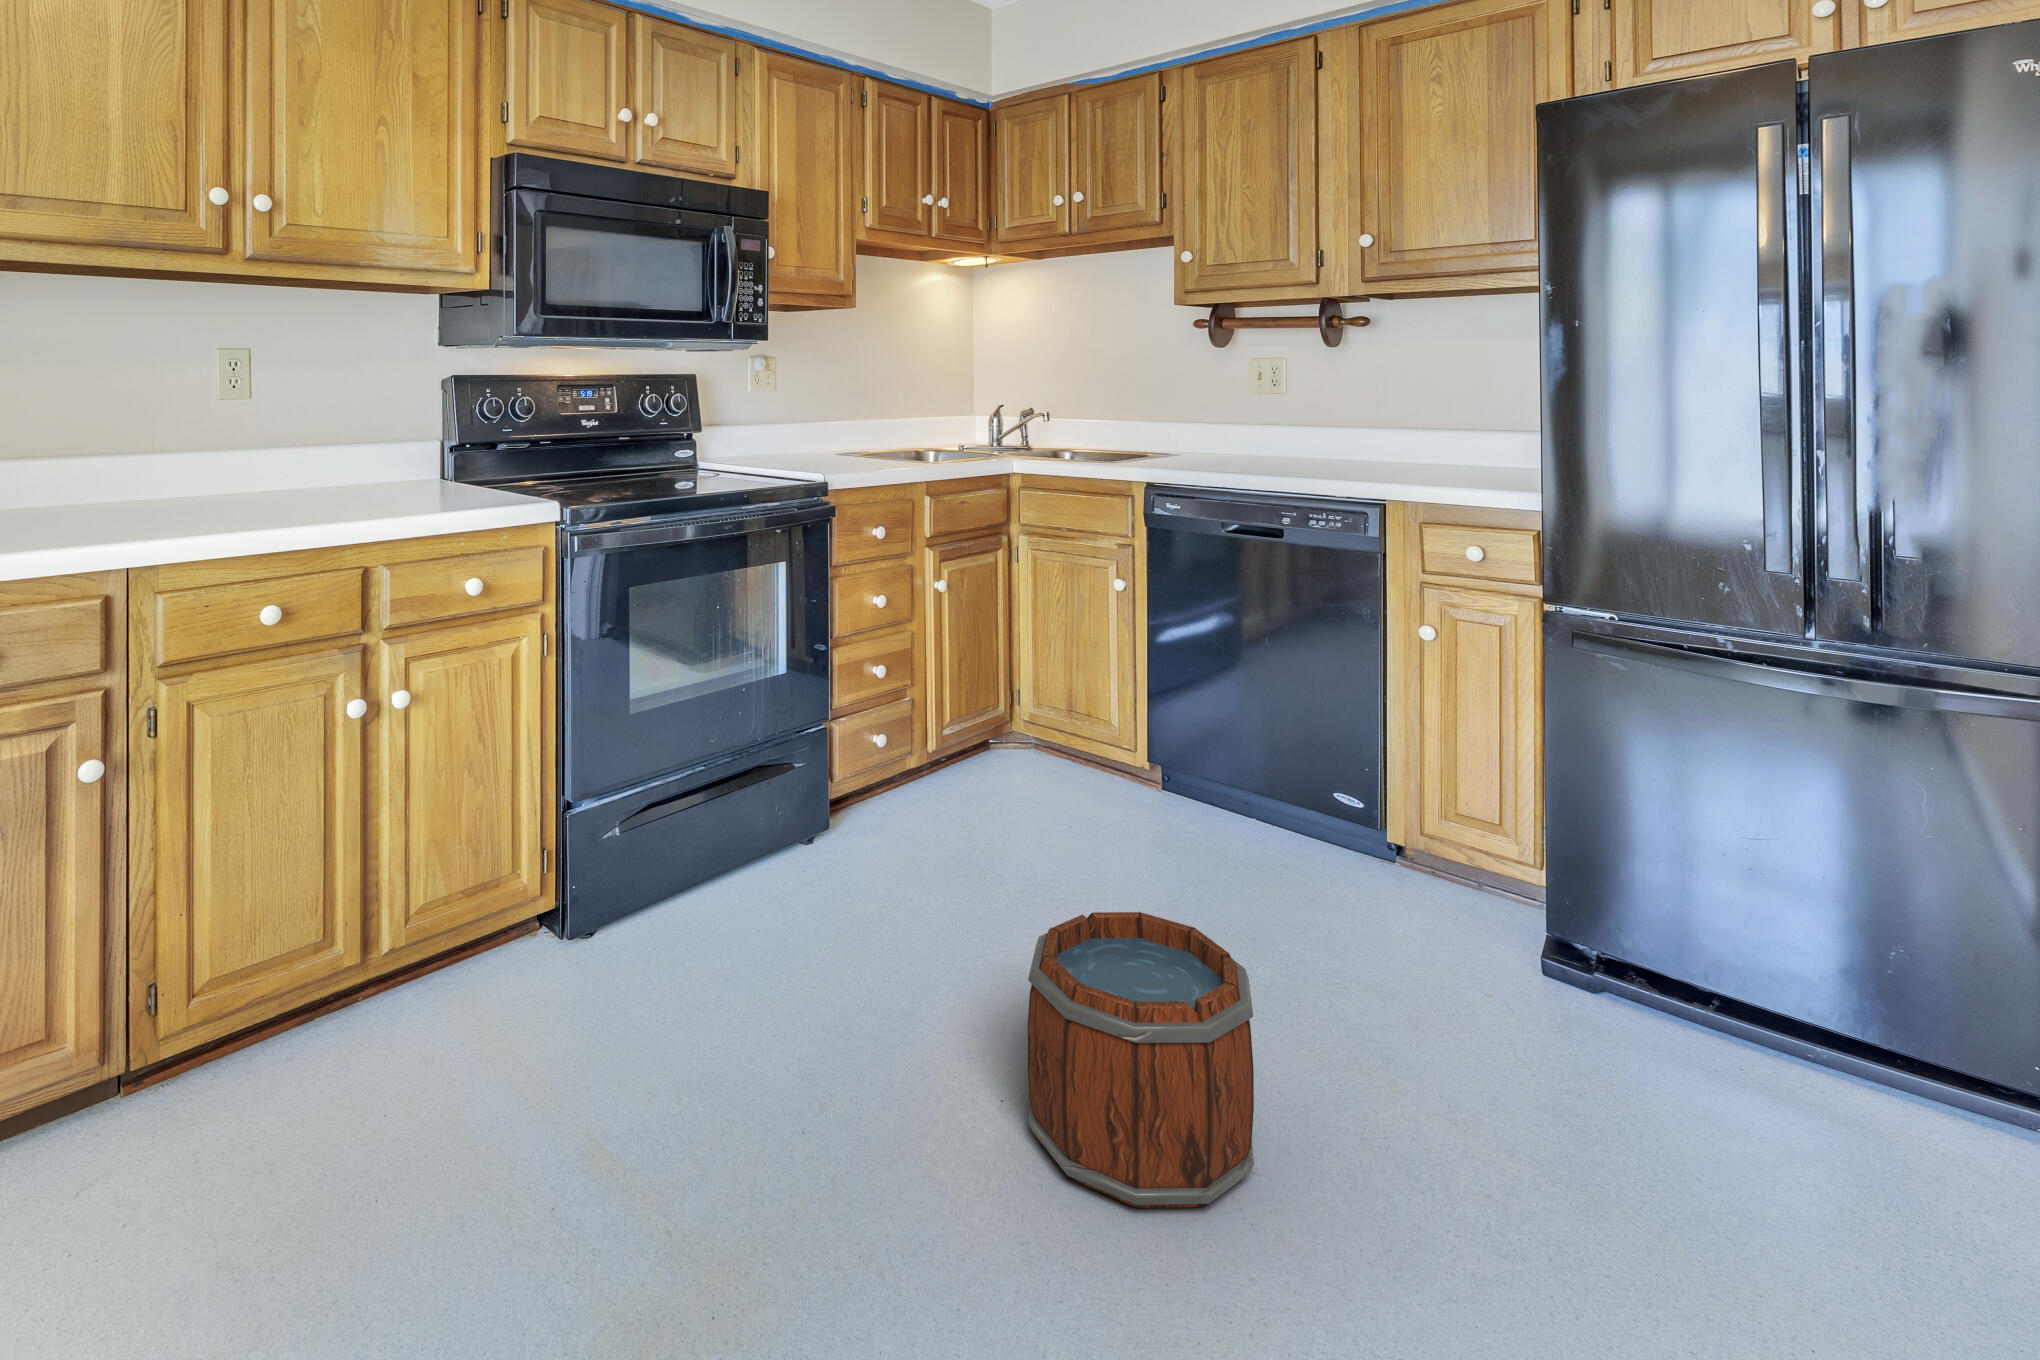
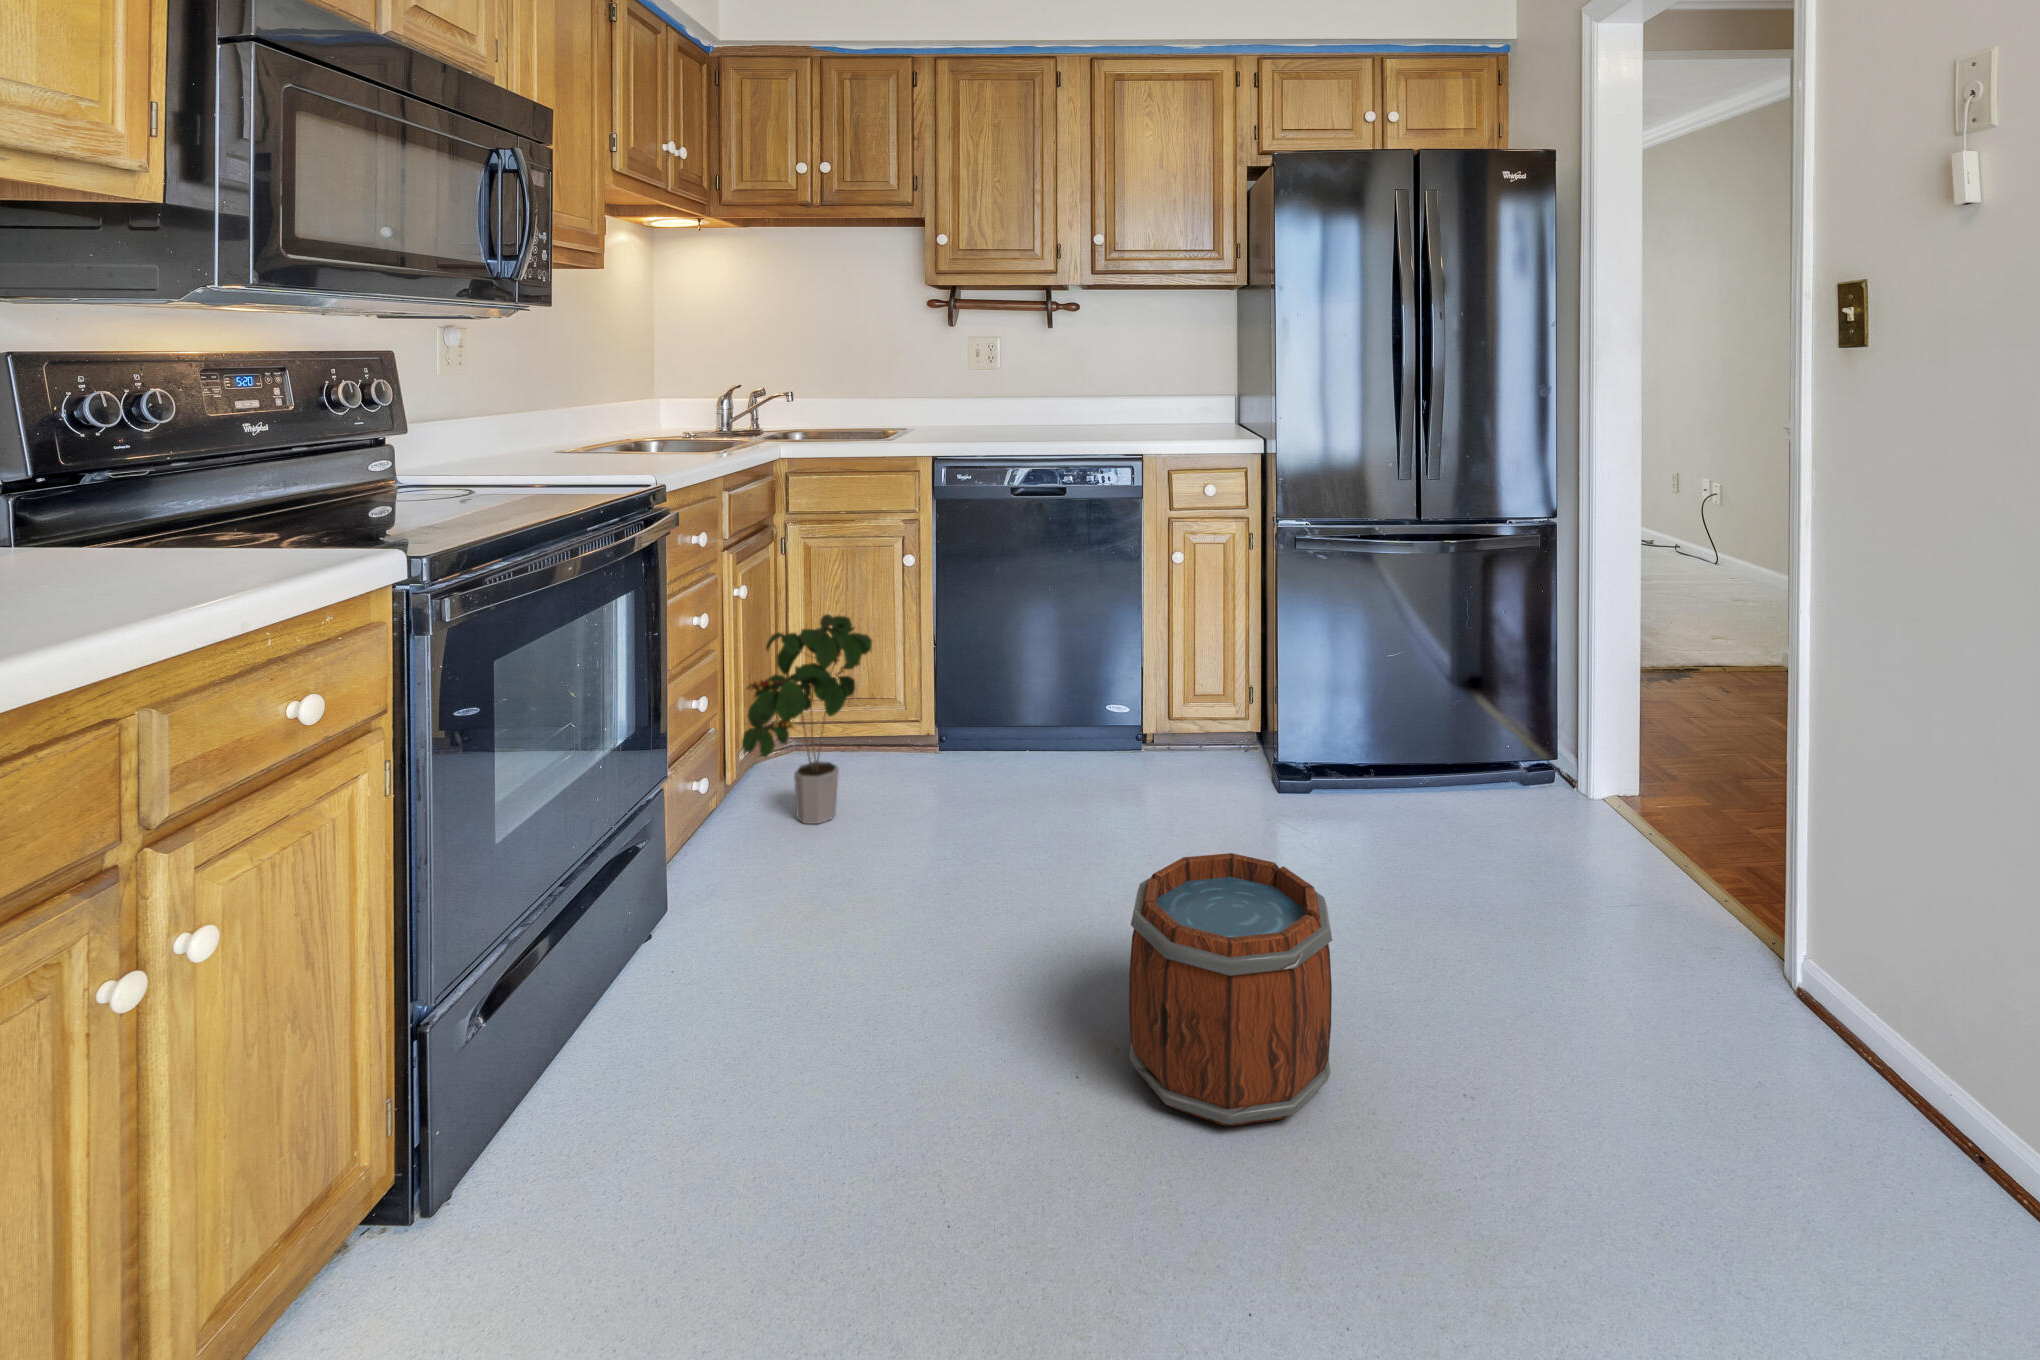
potted plant: none [919,620,1074,812] -> present [742,614,872,824]

